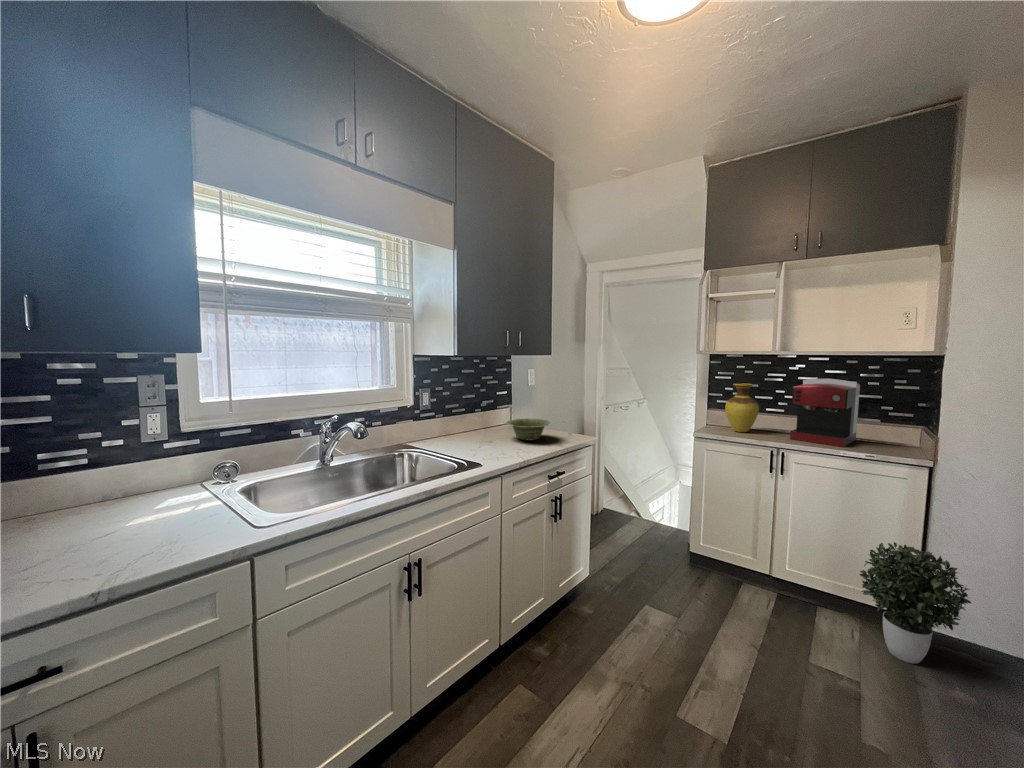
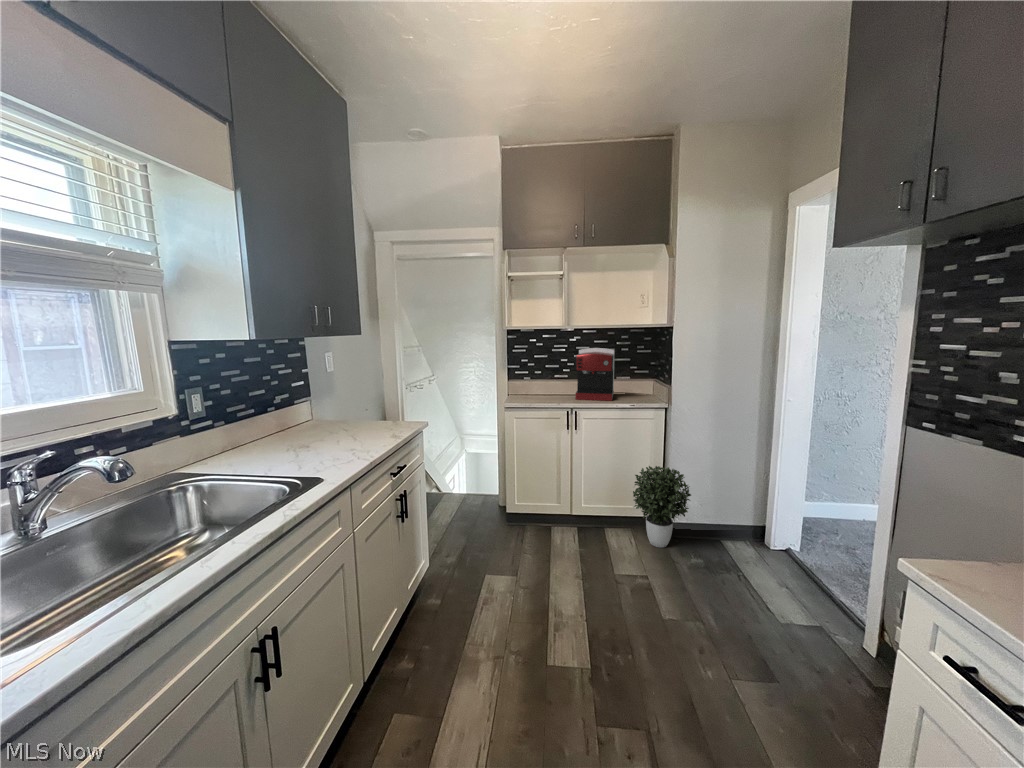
vase: present [725,383,759,432] -> none [525,355,551,398]
dish: present [506,418,552,441] -> none [323,410,382,438]

